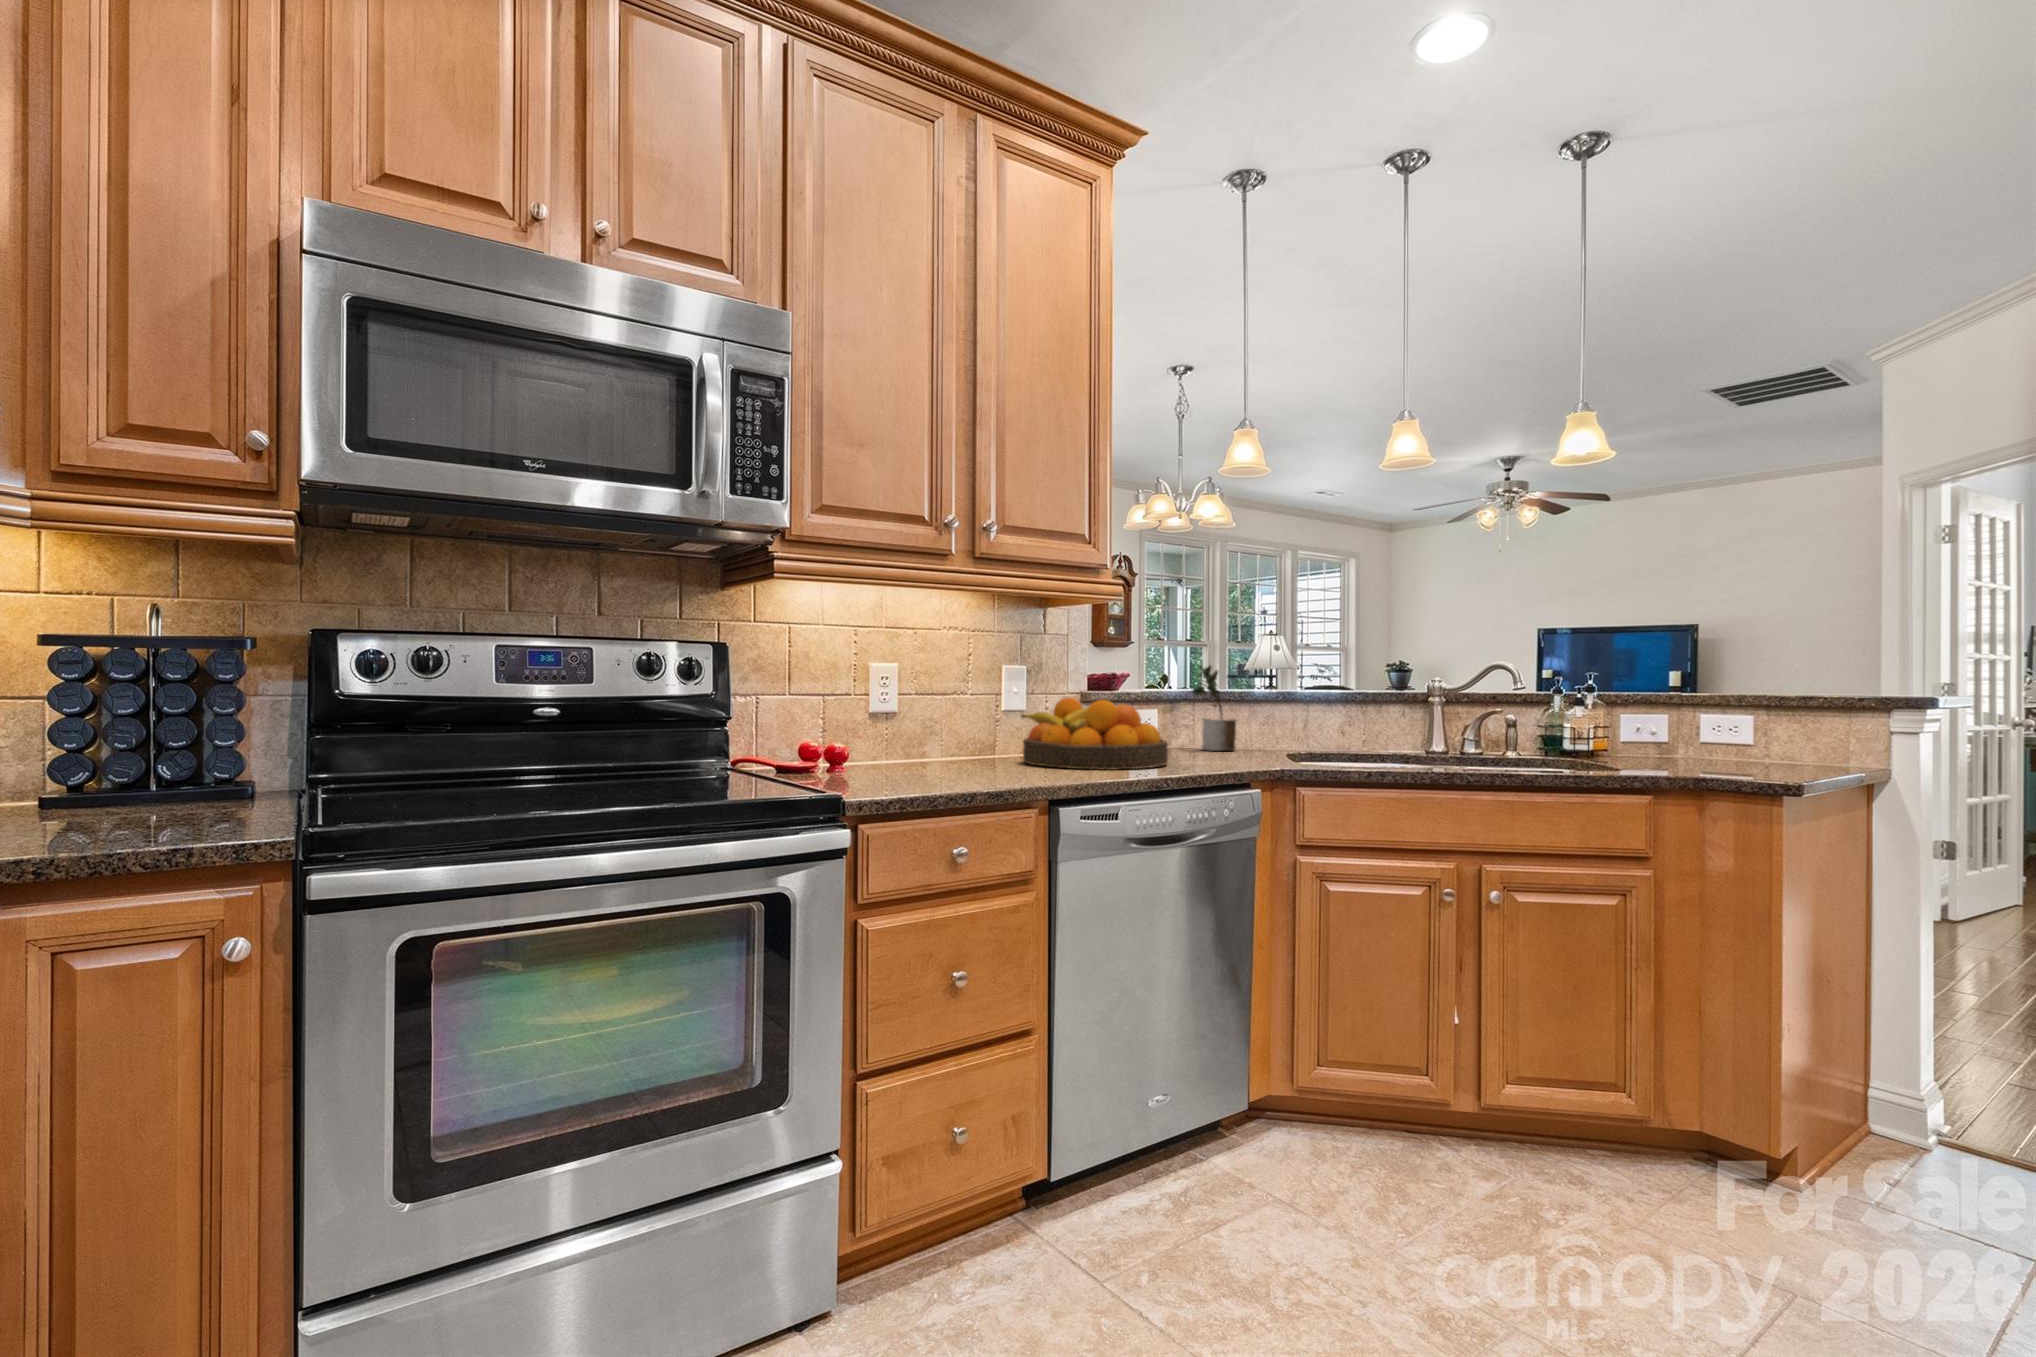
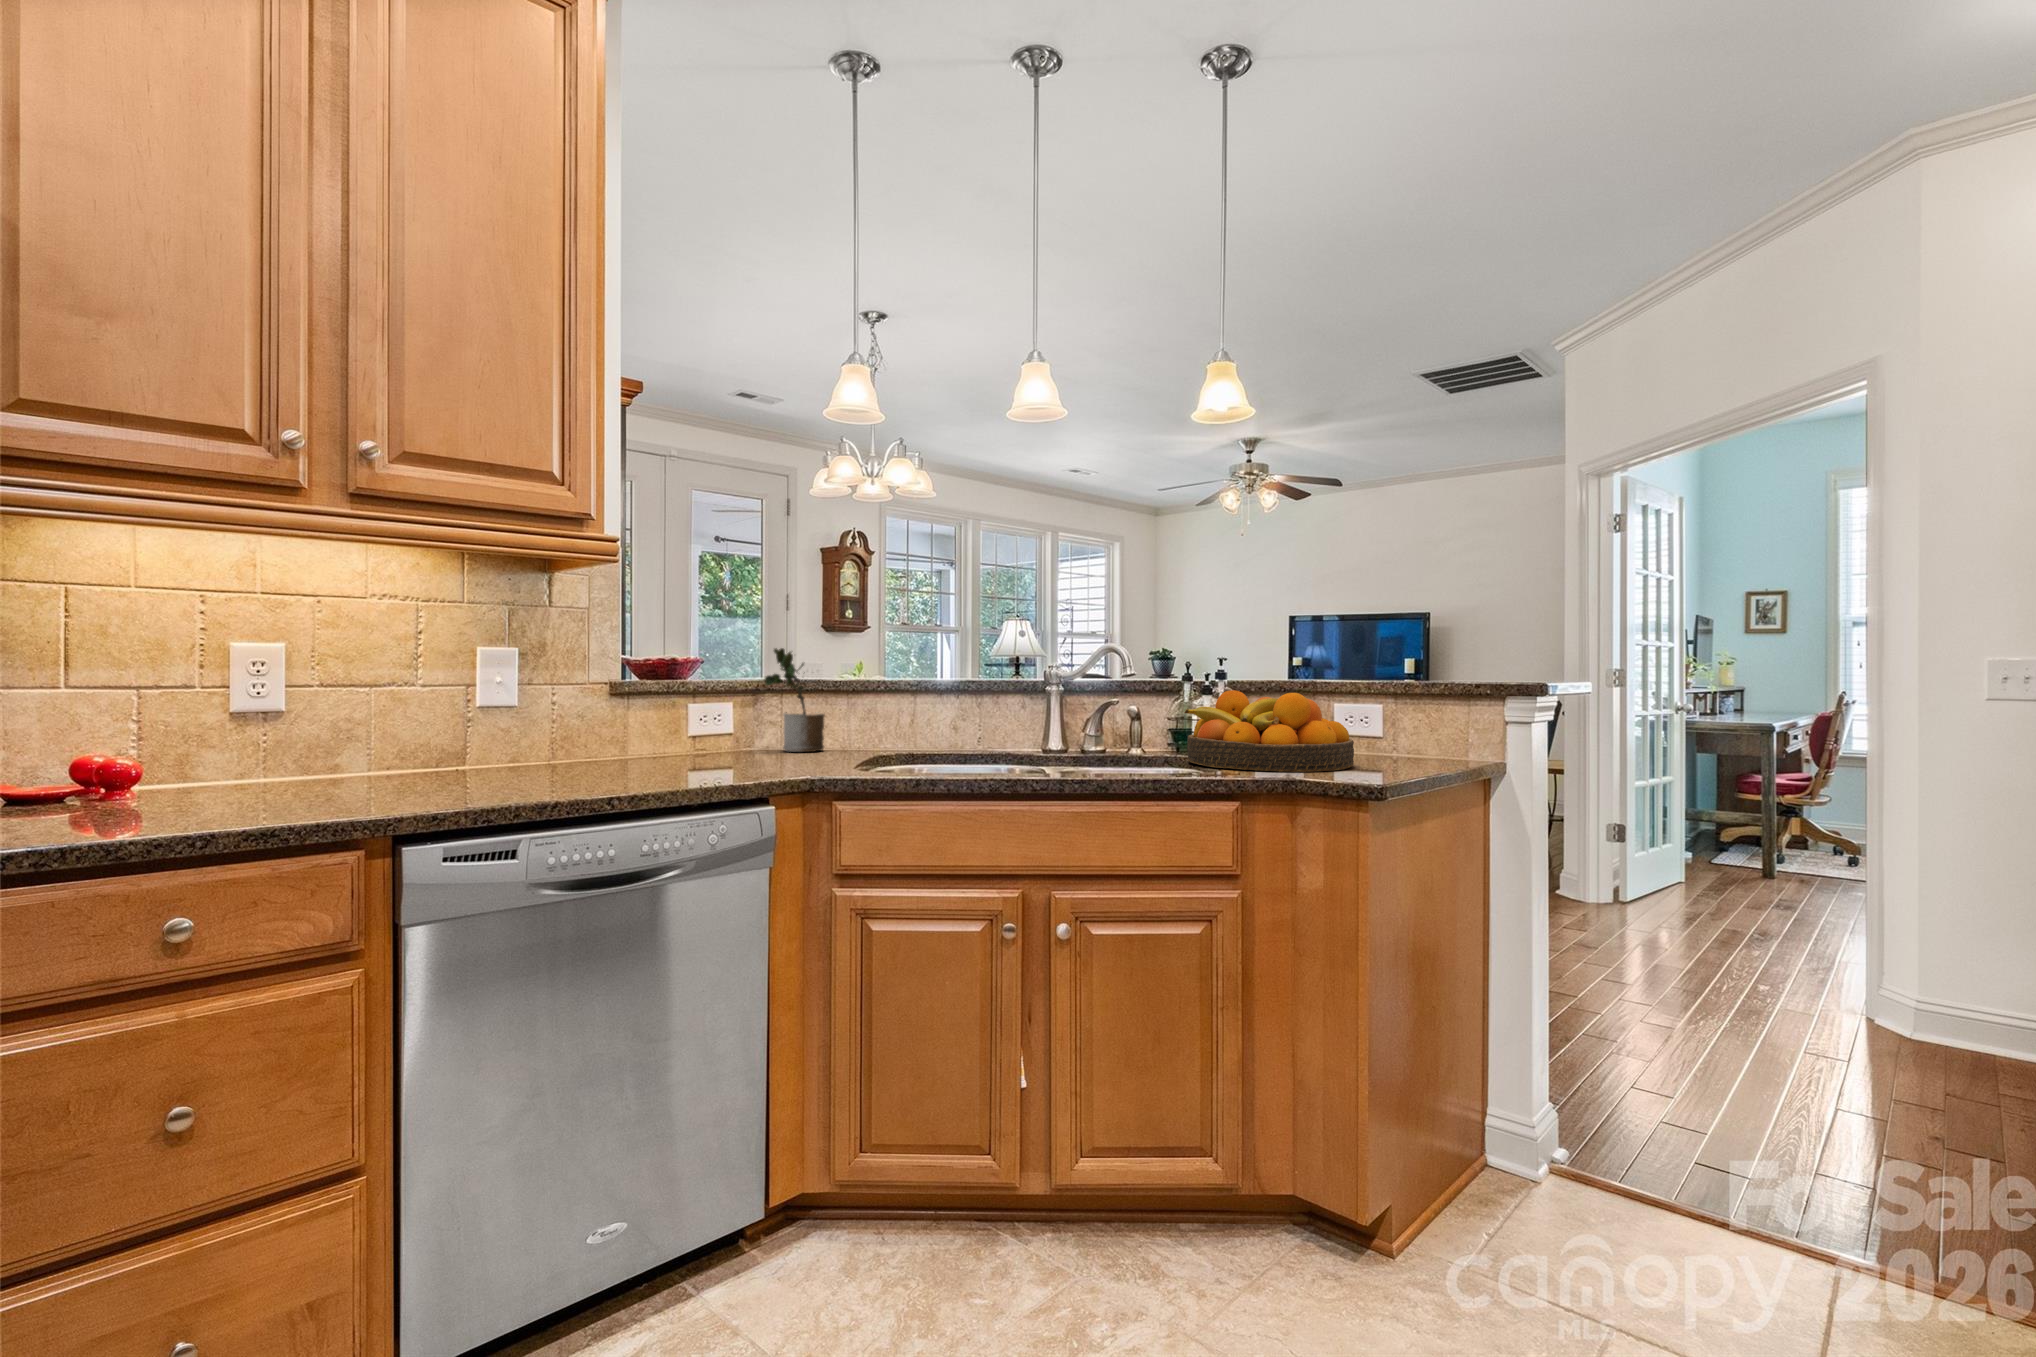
fruit bowl: present [1021,698,1168,770] -> present [1184,690,1354,772]

